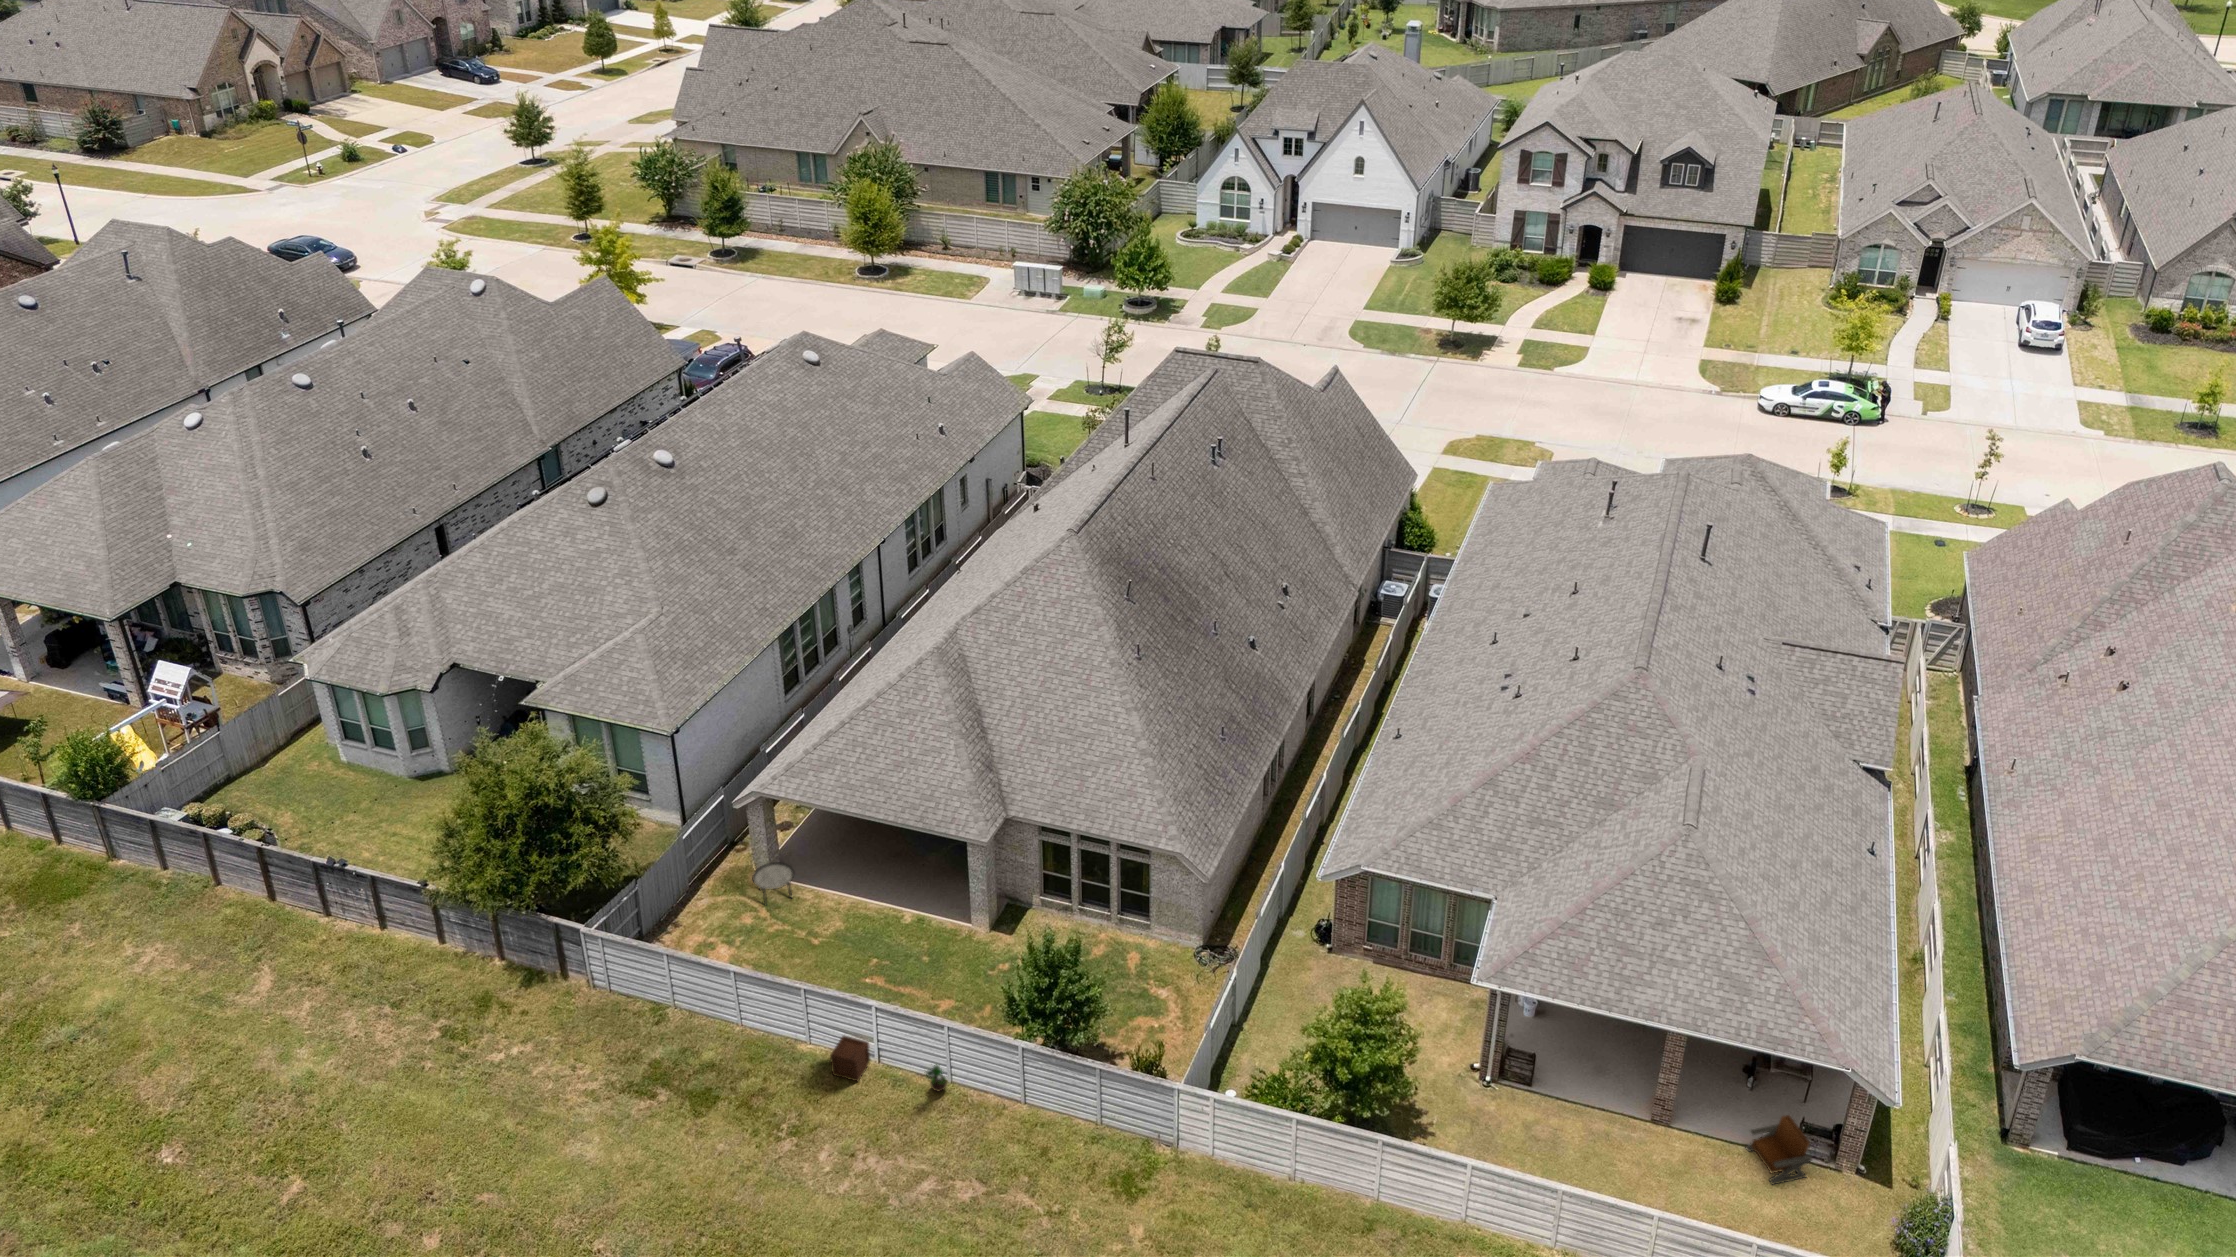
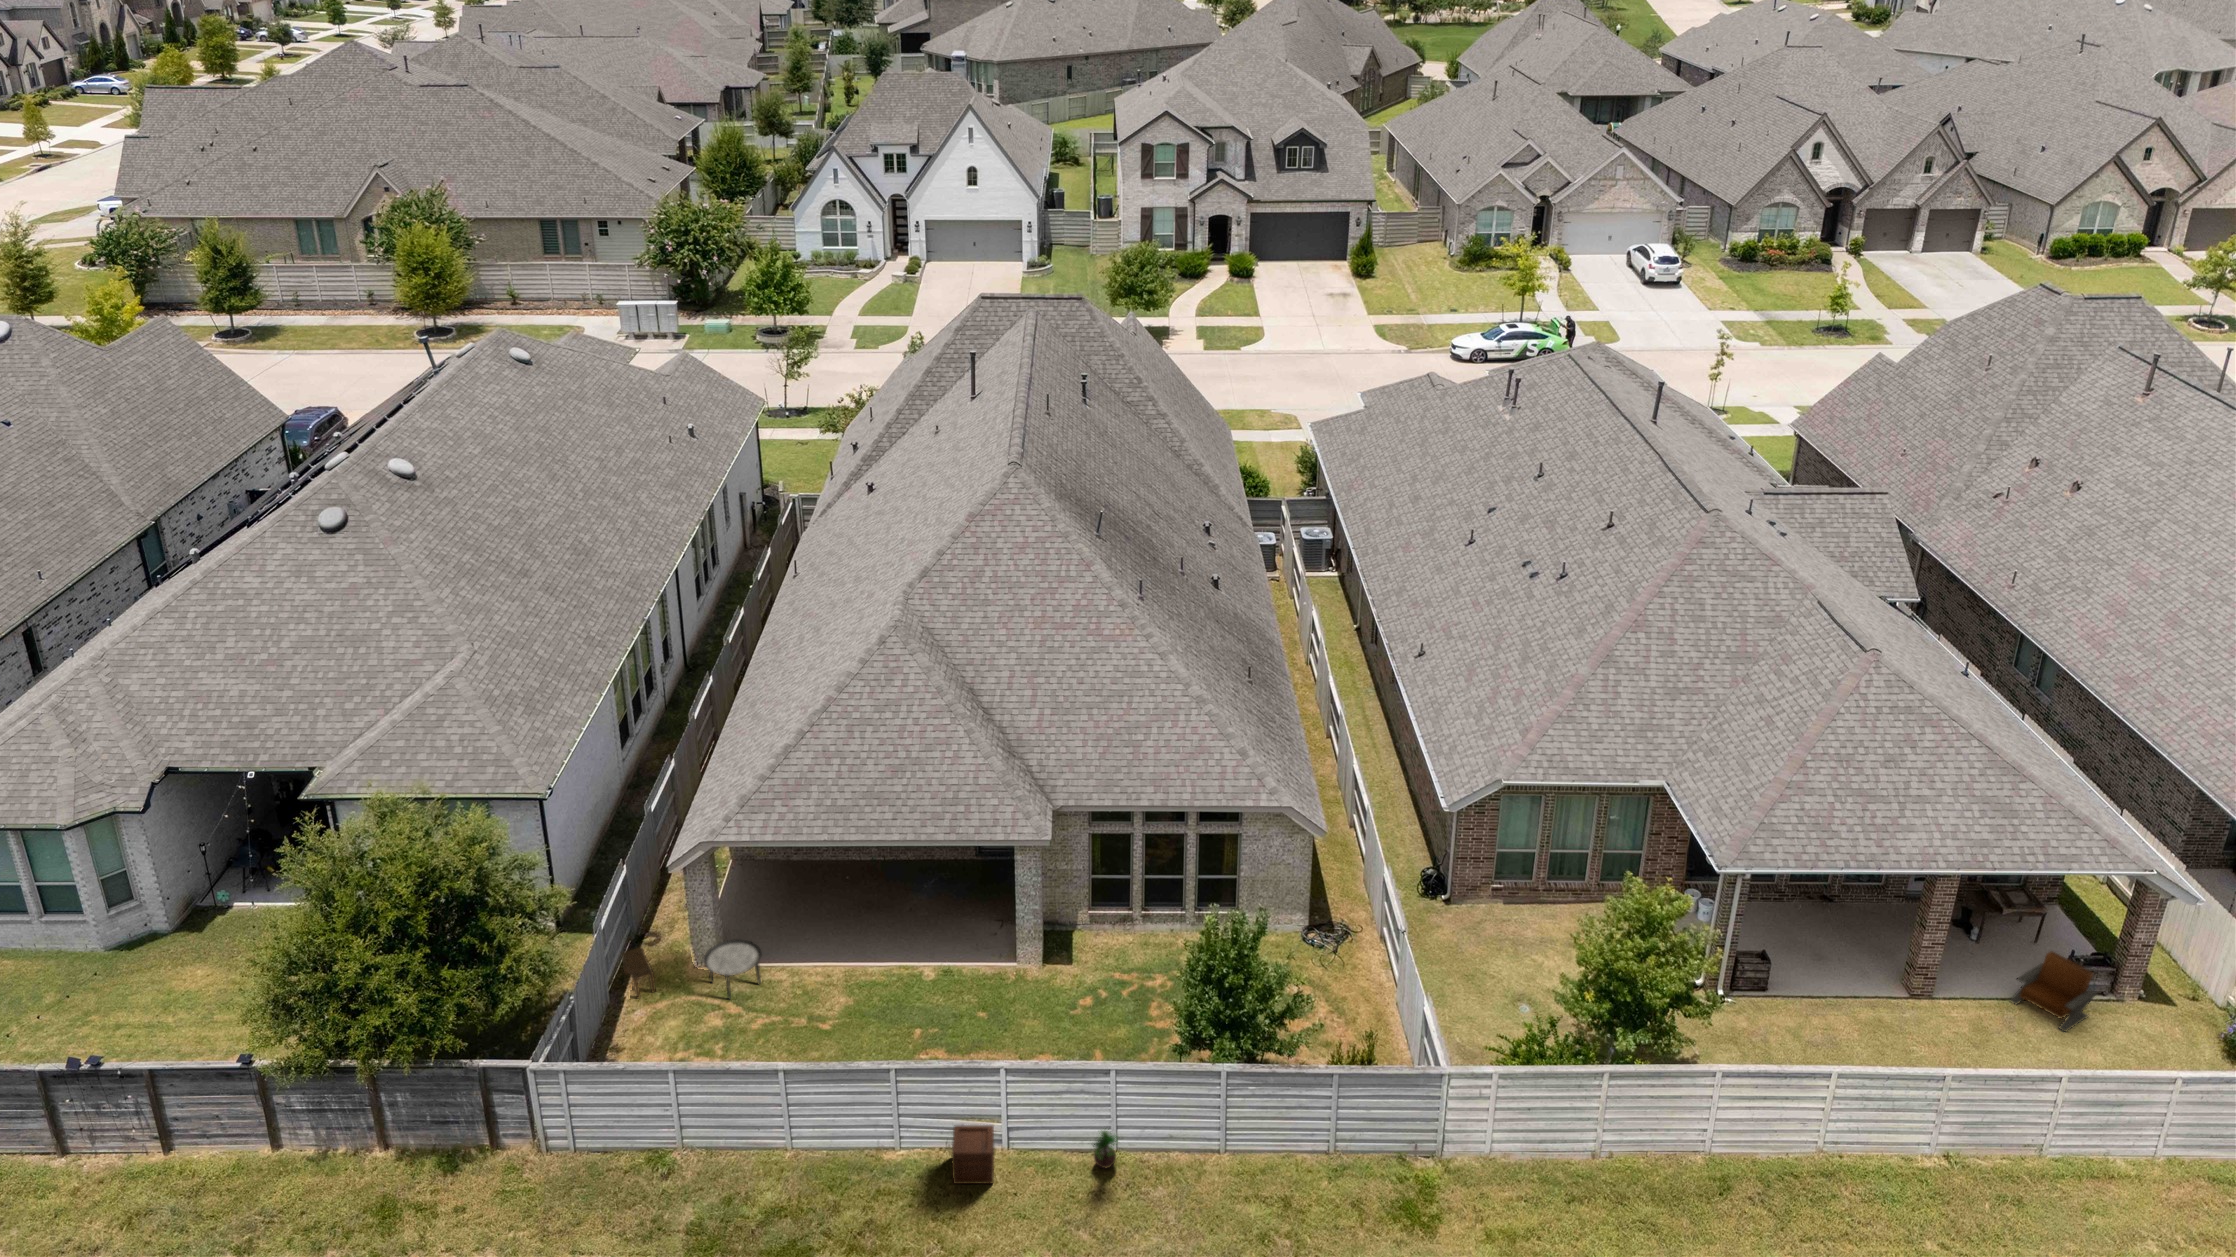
bench: none [704,853,723,890] -> present [622,947,656,998]

